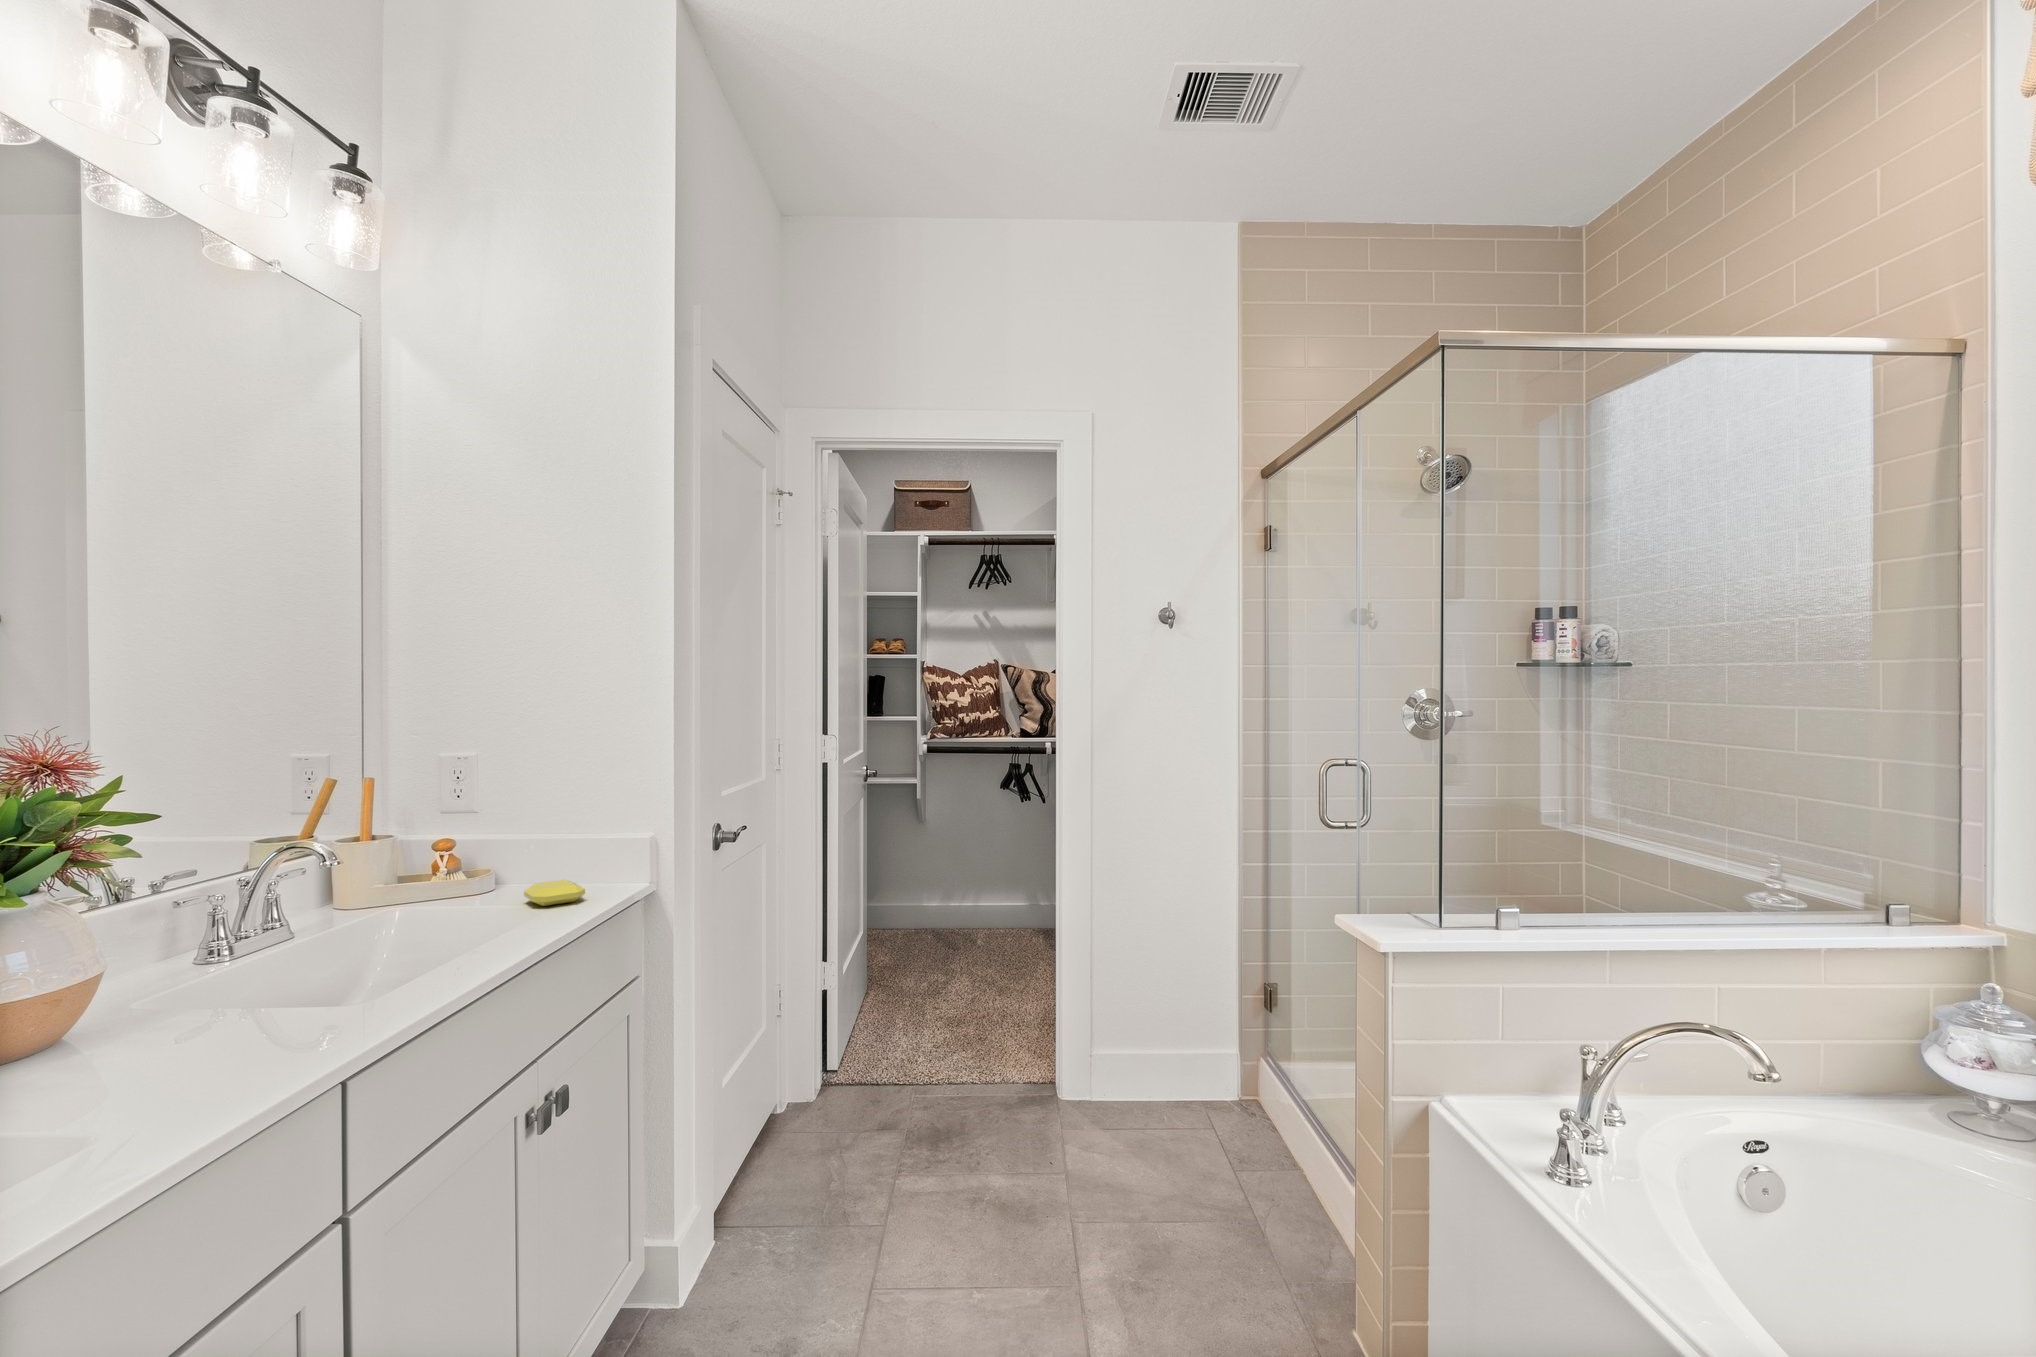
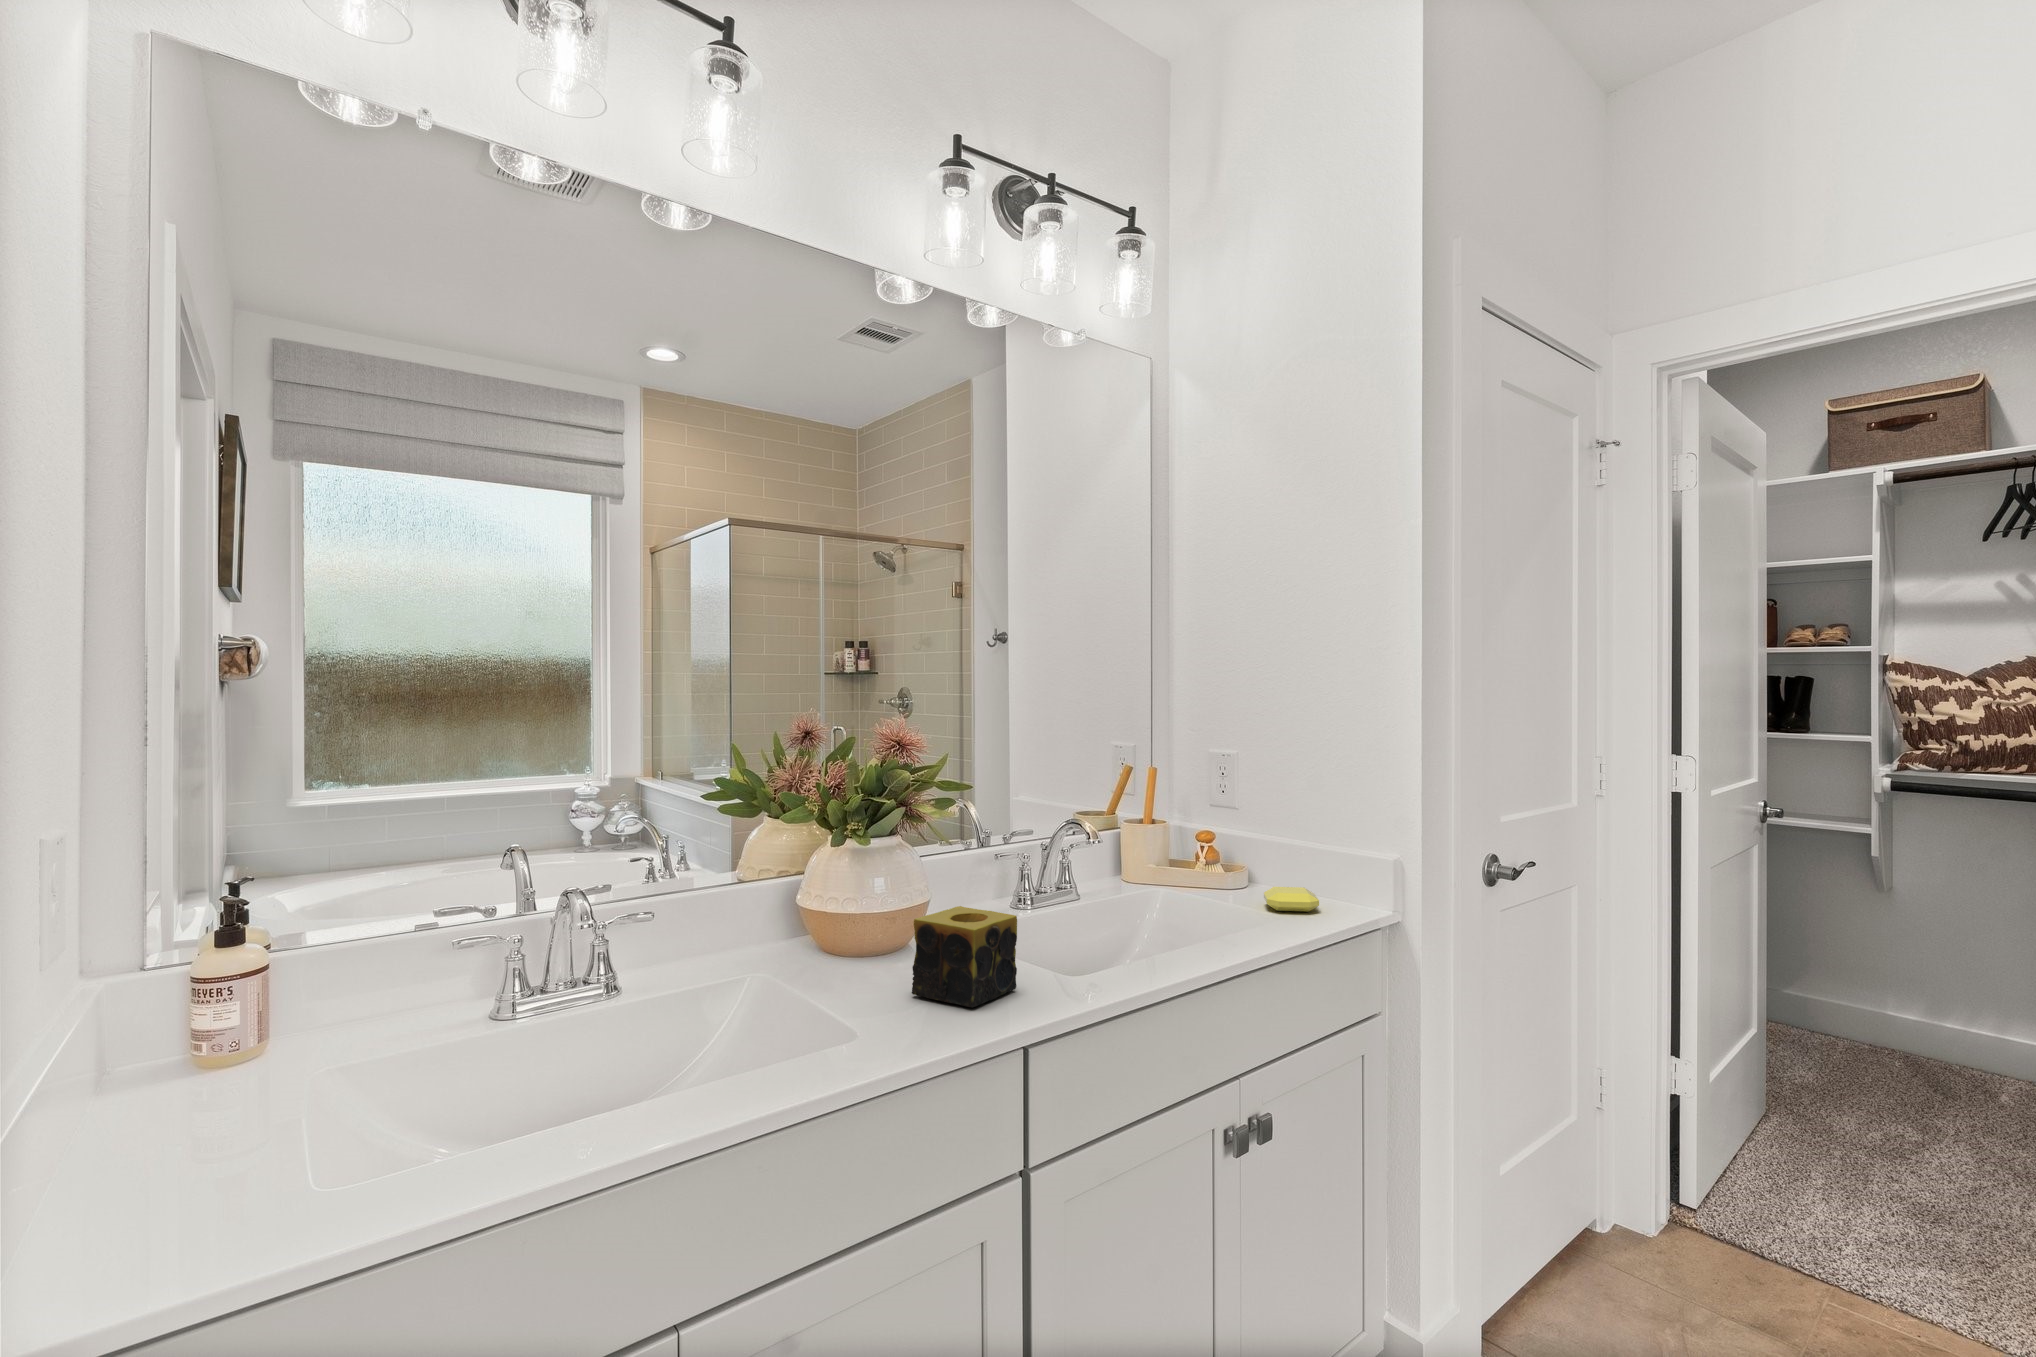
candle: none [119,967,288,1102] -> present [912,906,1017,1007]

